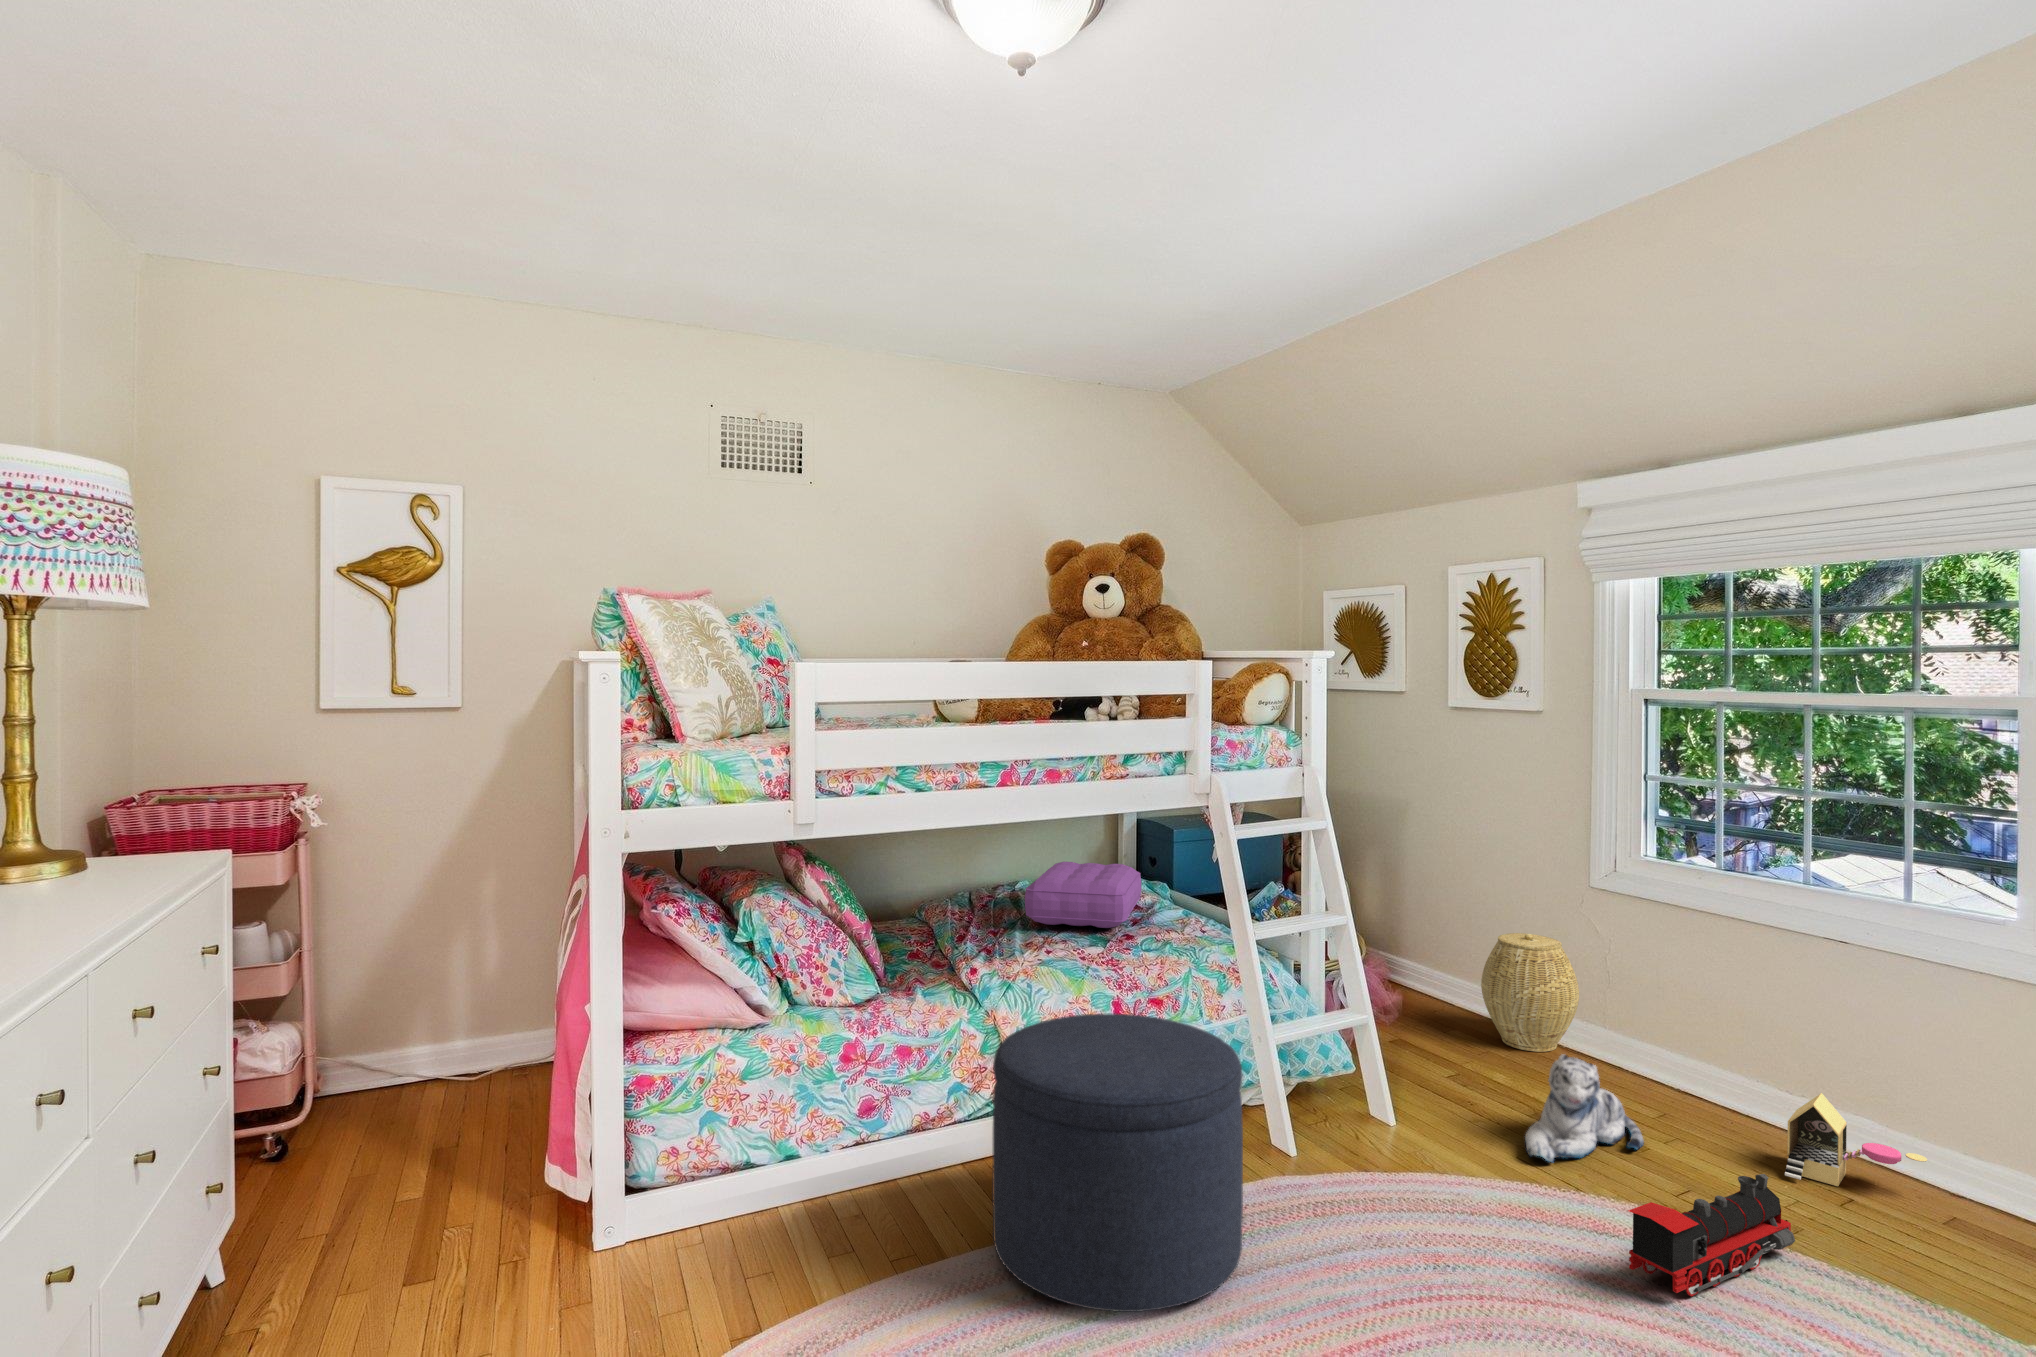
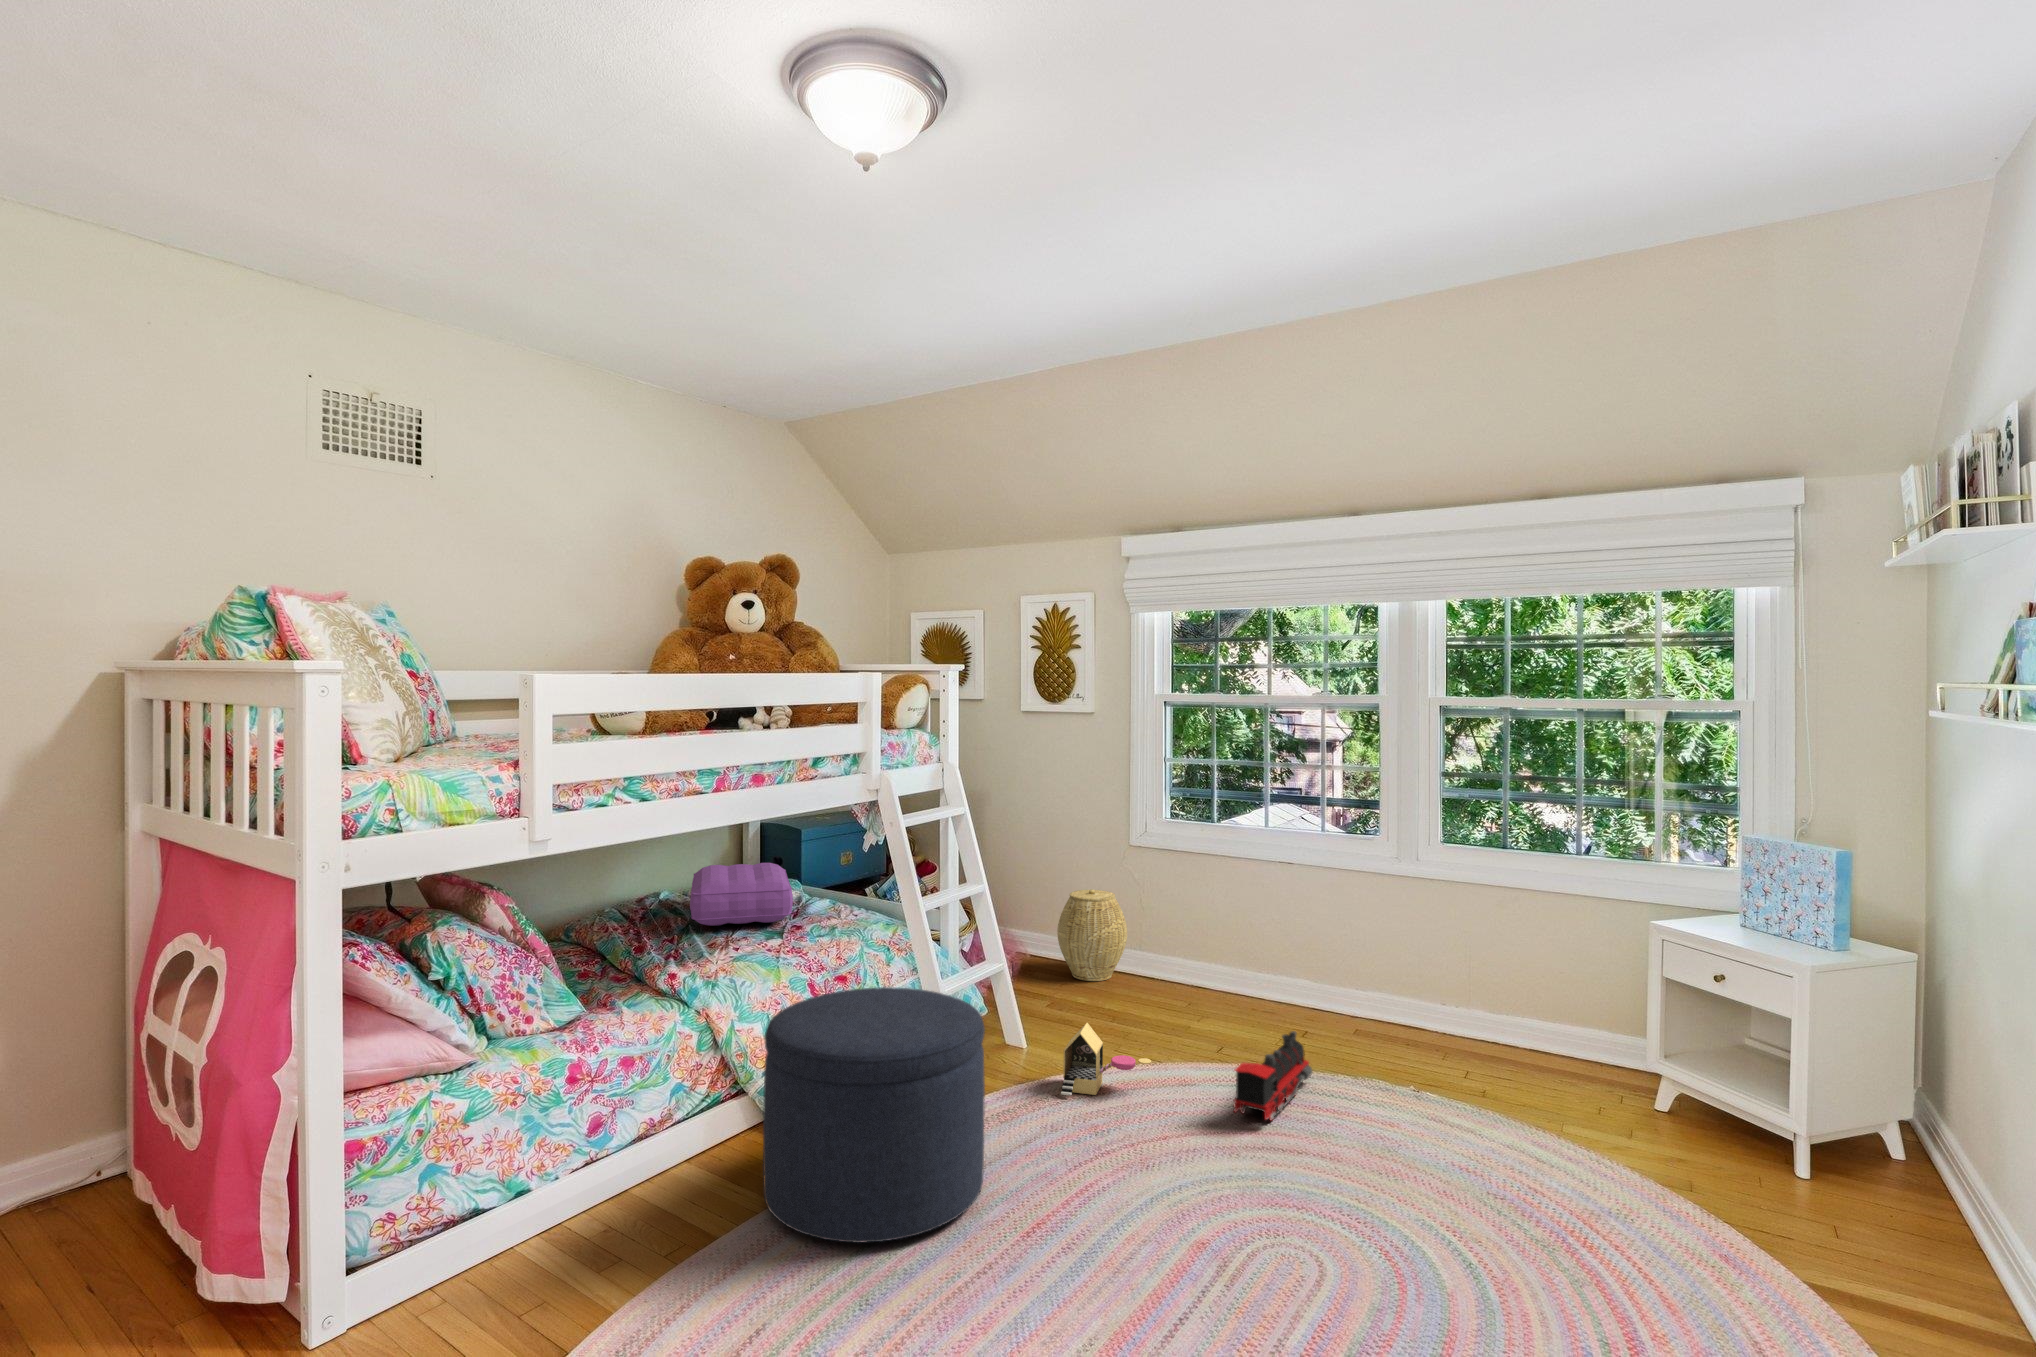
plush toy: present [1525,1054,1644,1162] -> none [1126,974,1199,1056]
toy house: present [1785,1093,1927,1186] -> present [1061,1023,1151,1095]

